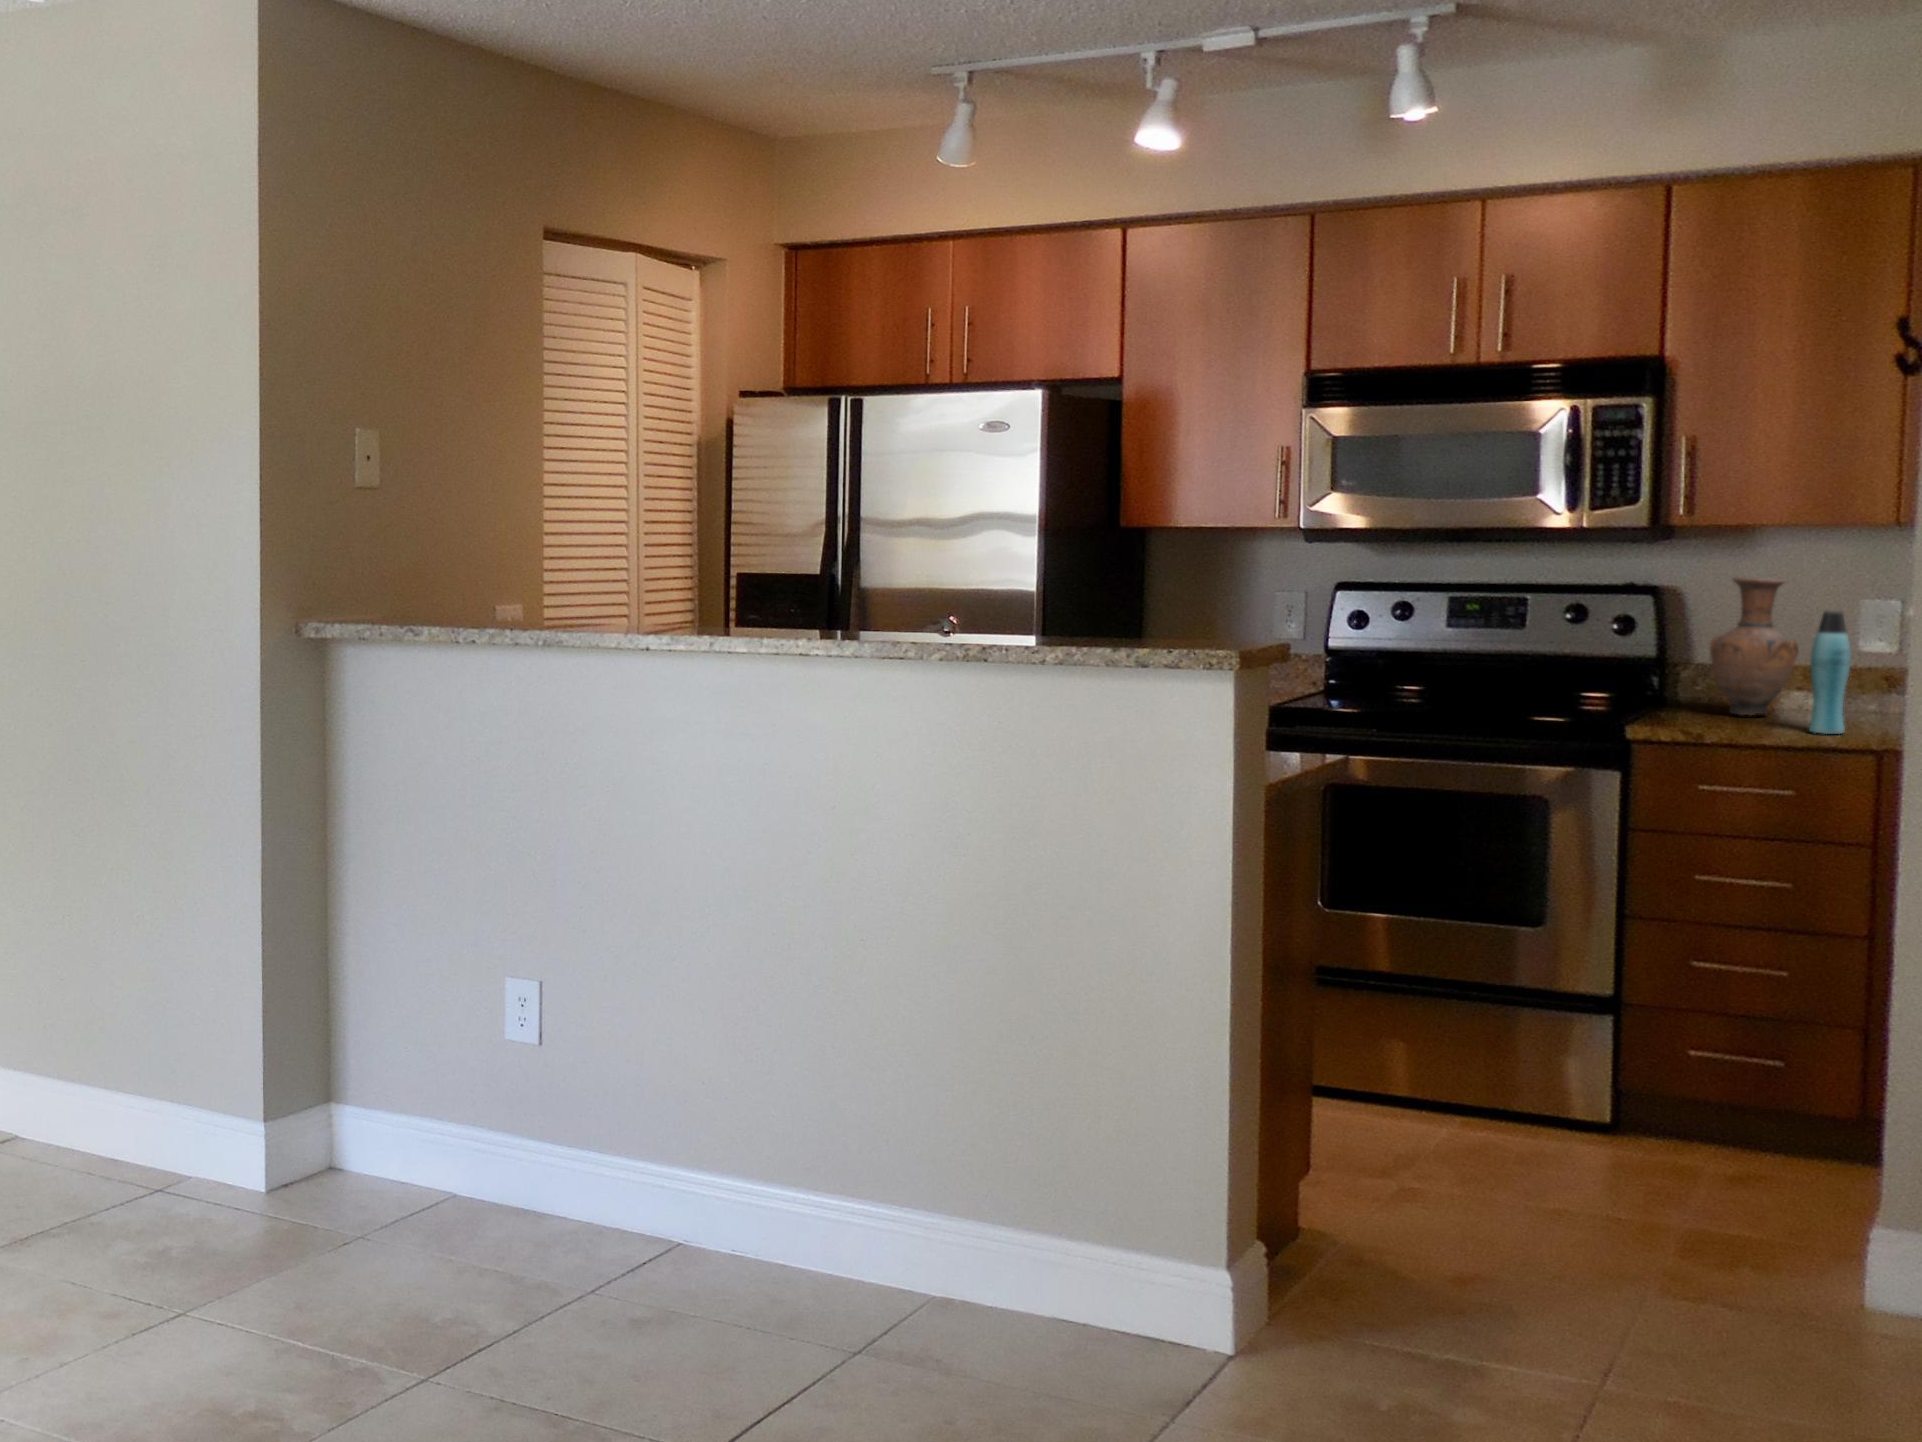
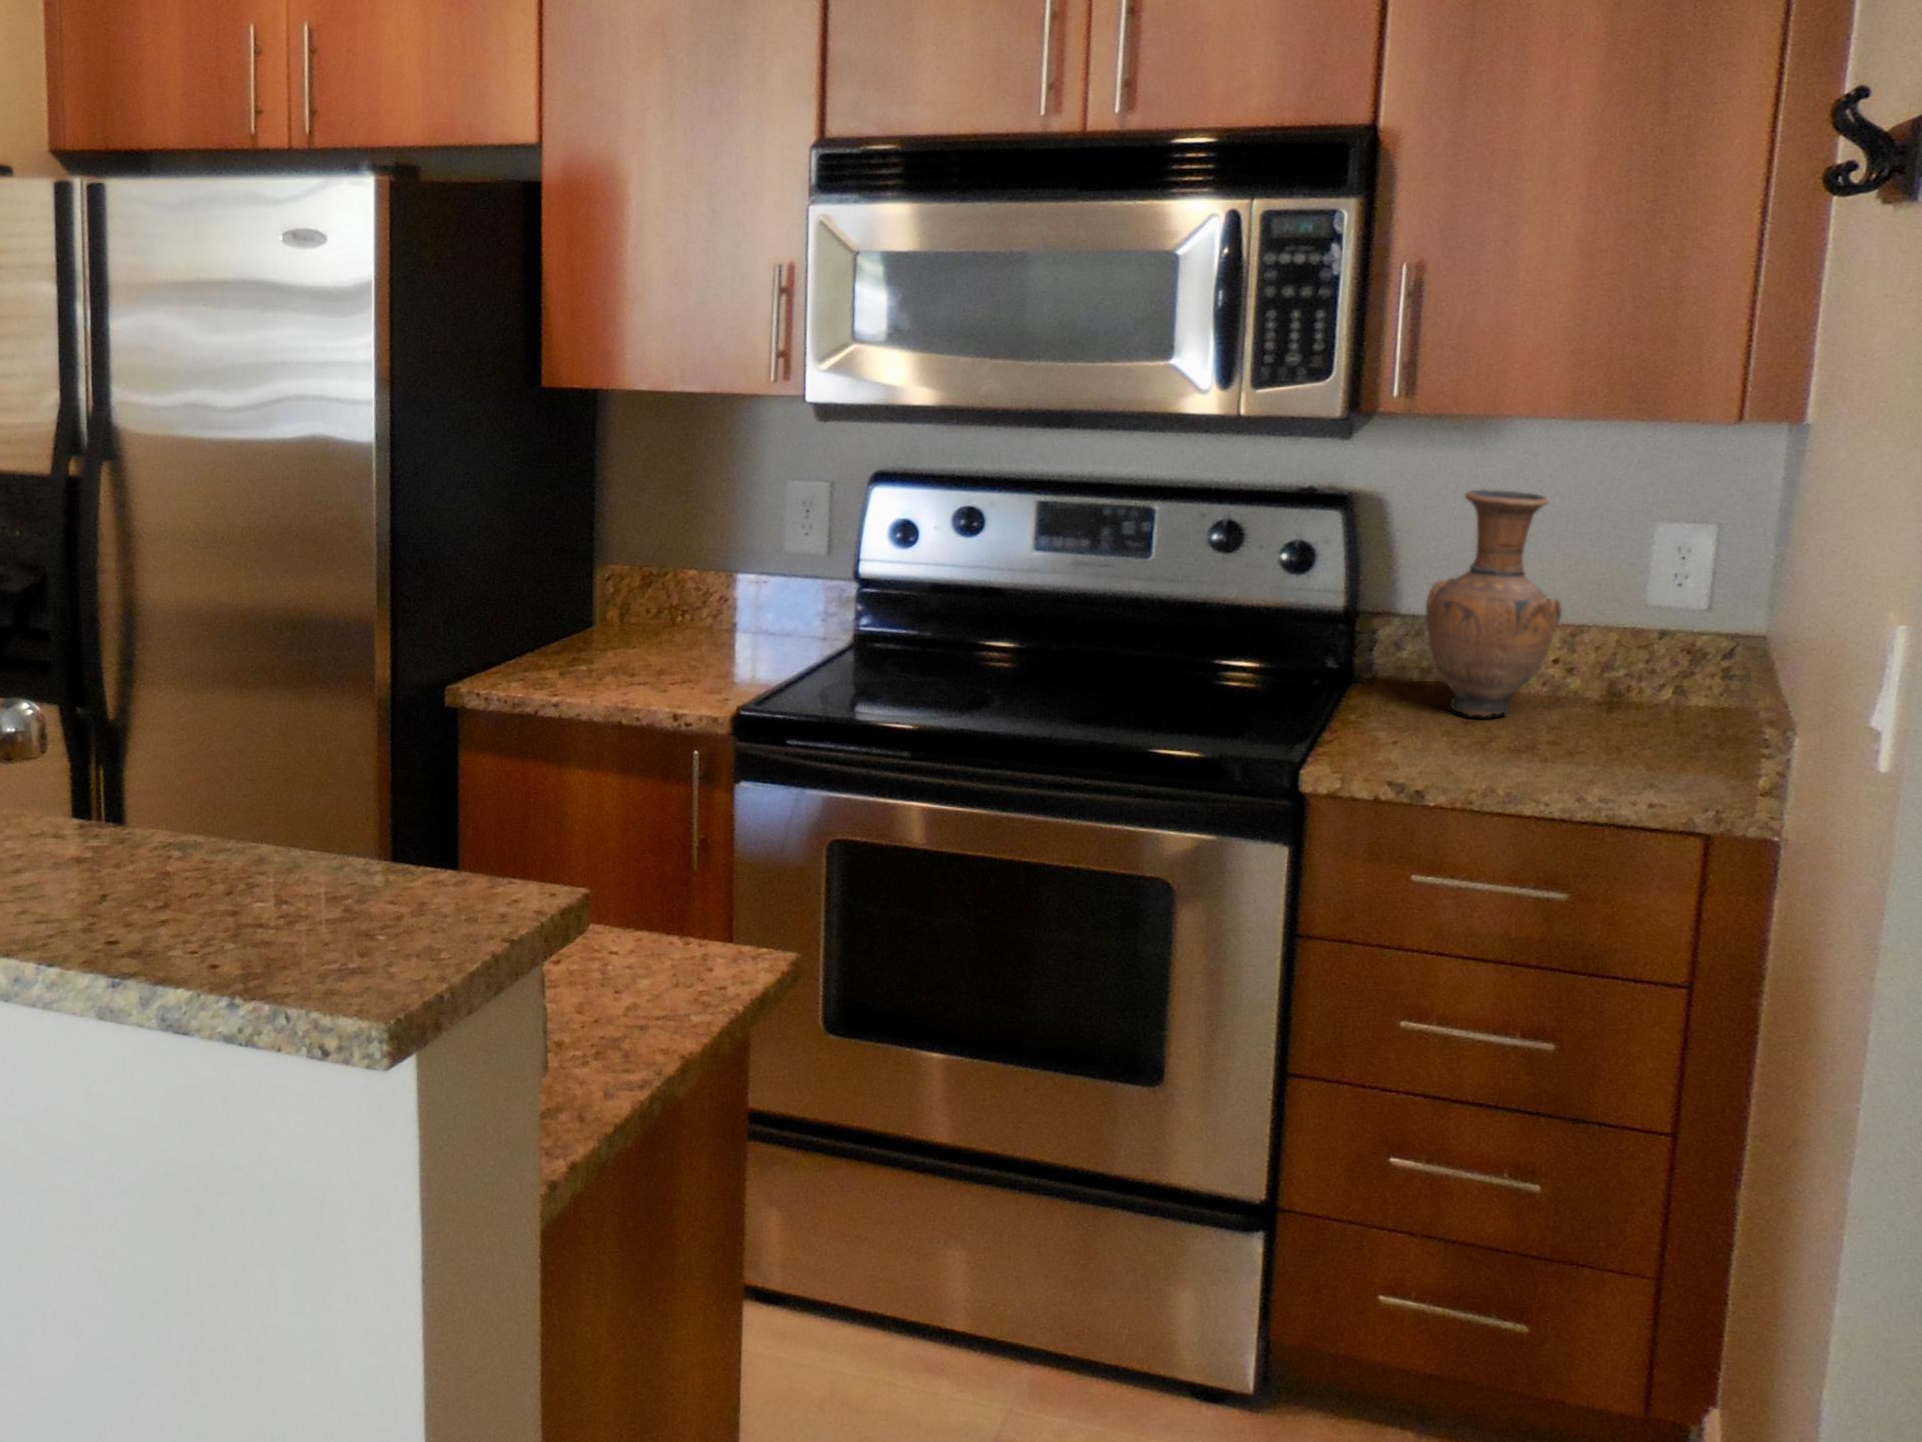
bottle: present [1809,611,1851,734] -> none [1578,571,1651,777]

